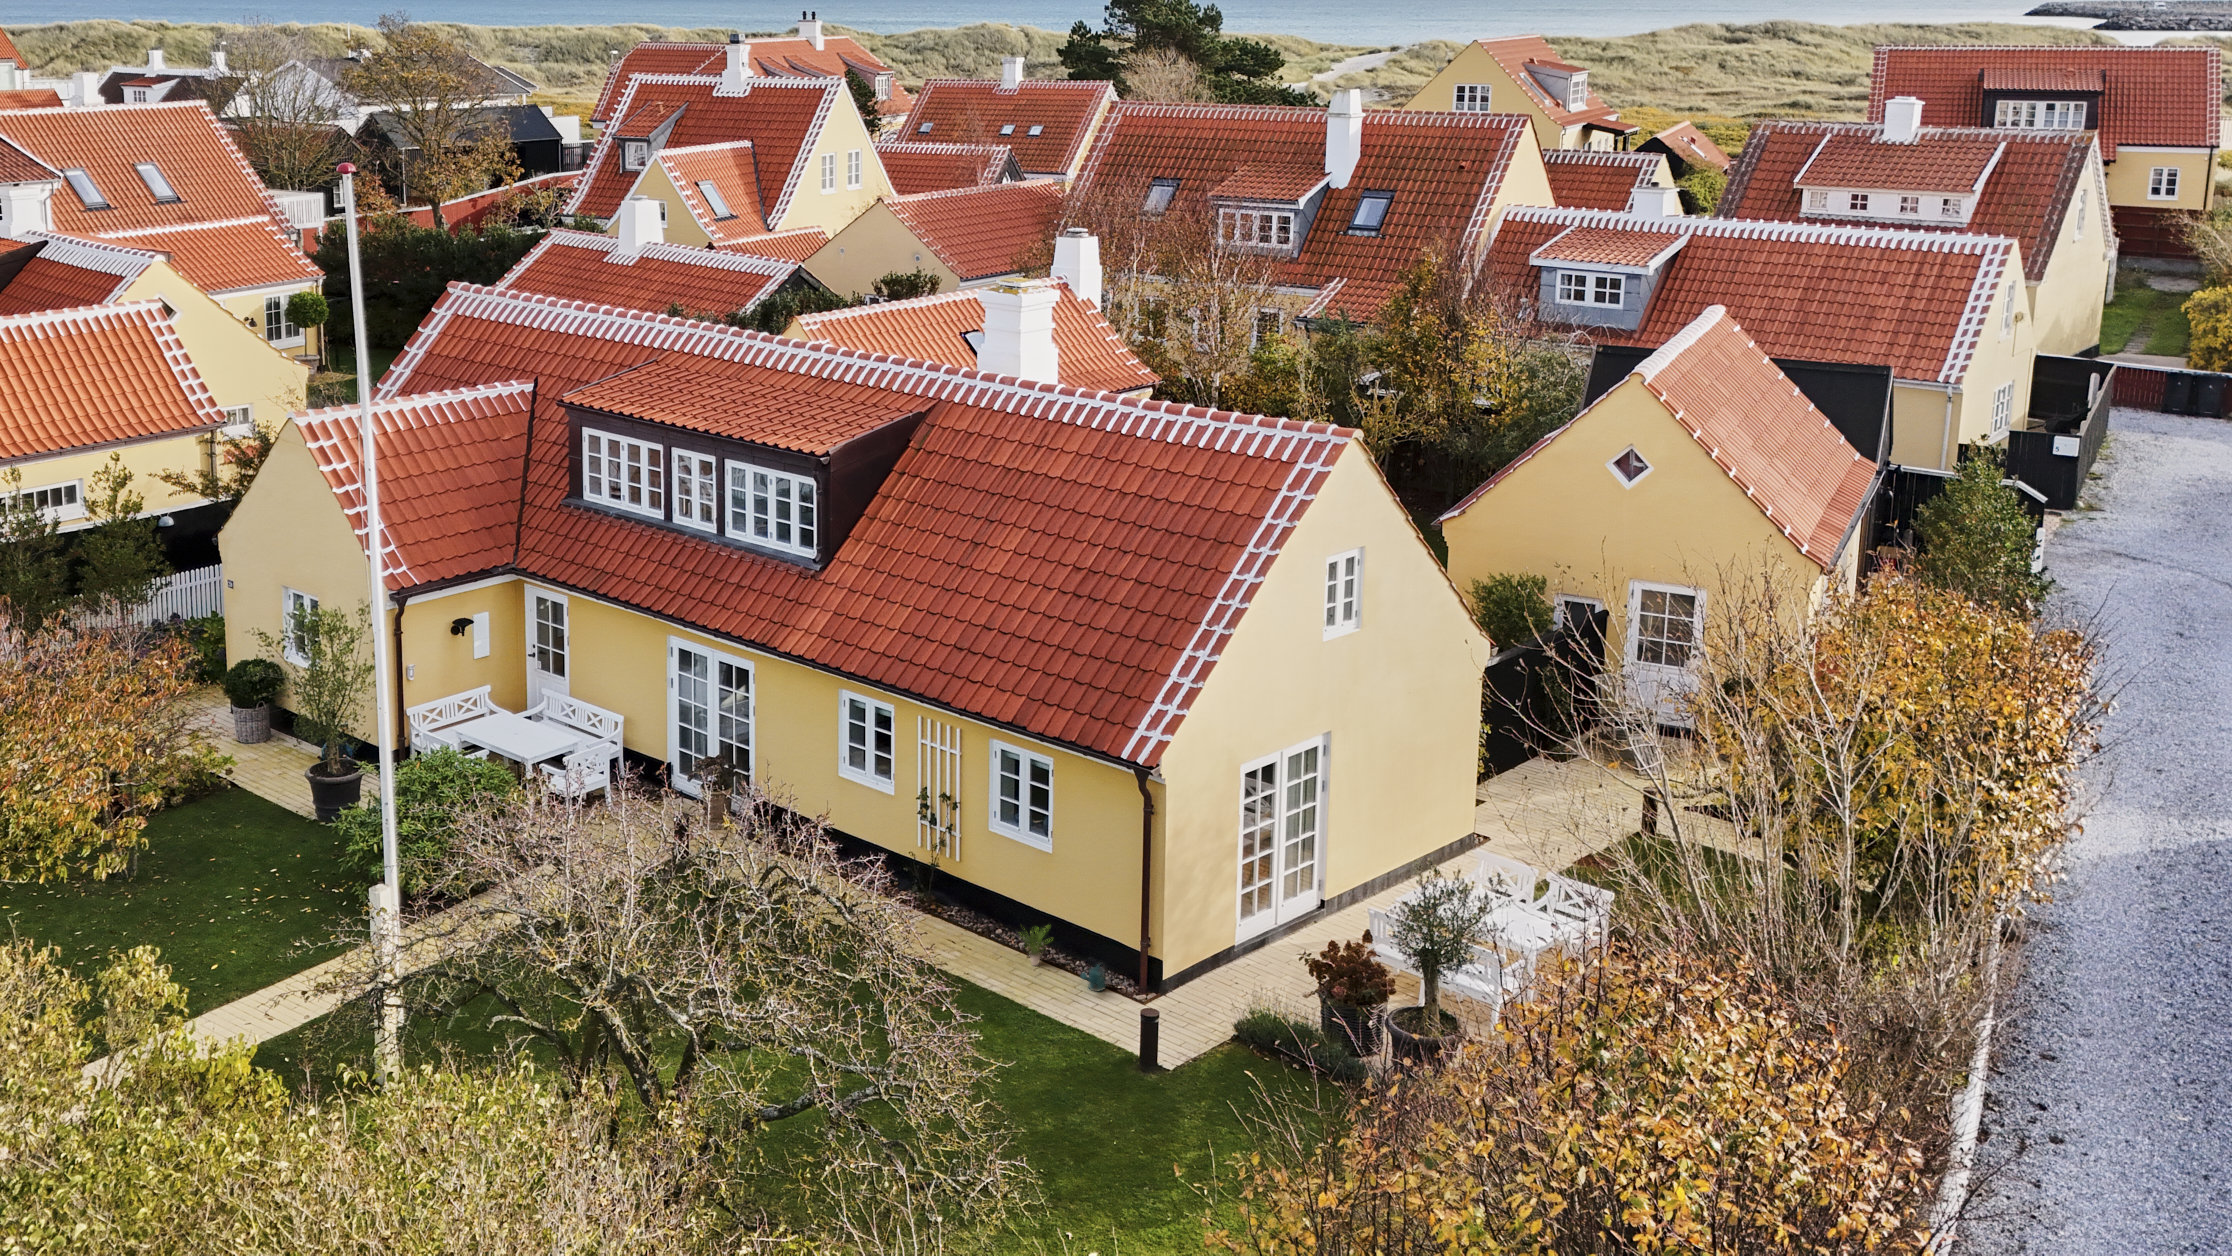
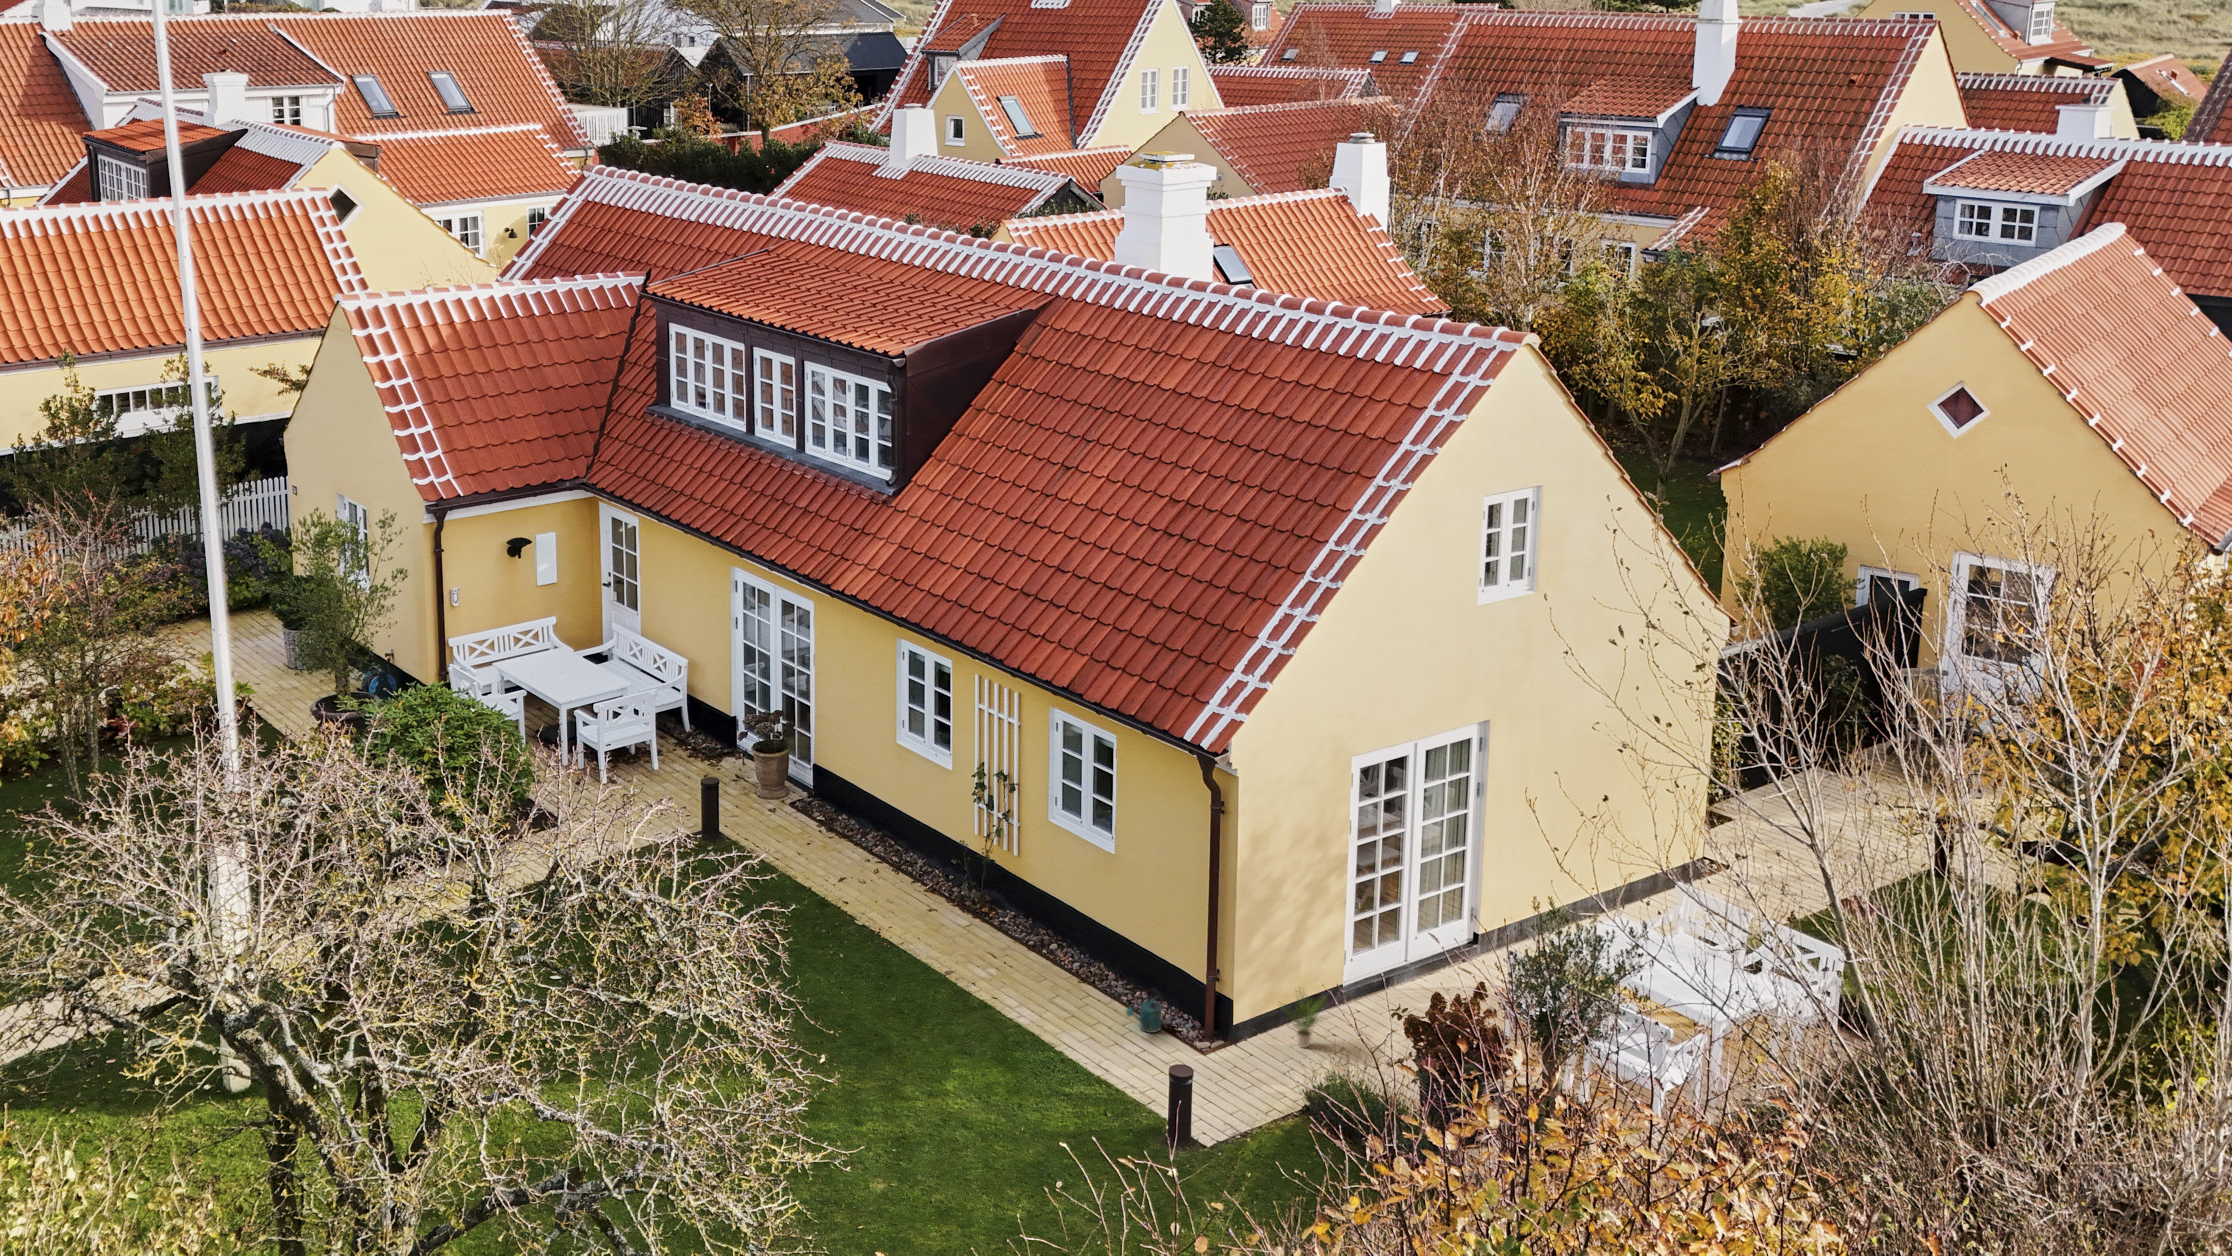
potted plant: present [1021,927,1050,966] -> present [1284,991,1325,1048]

